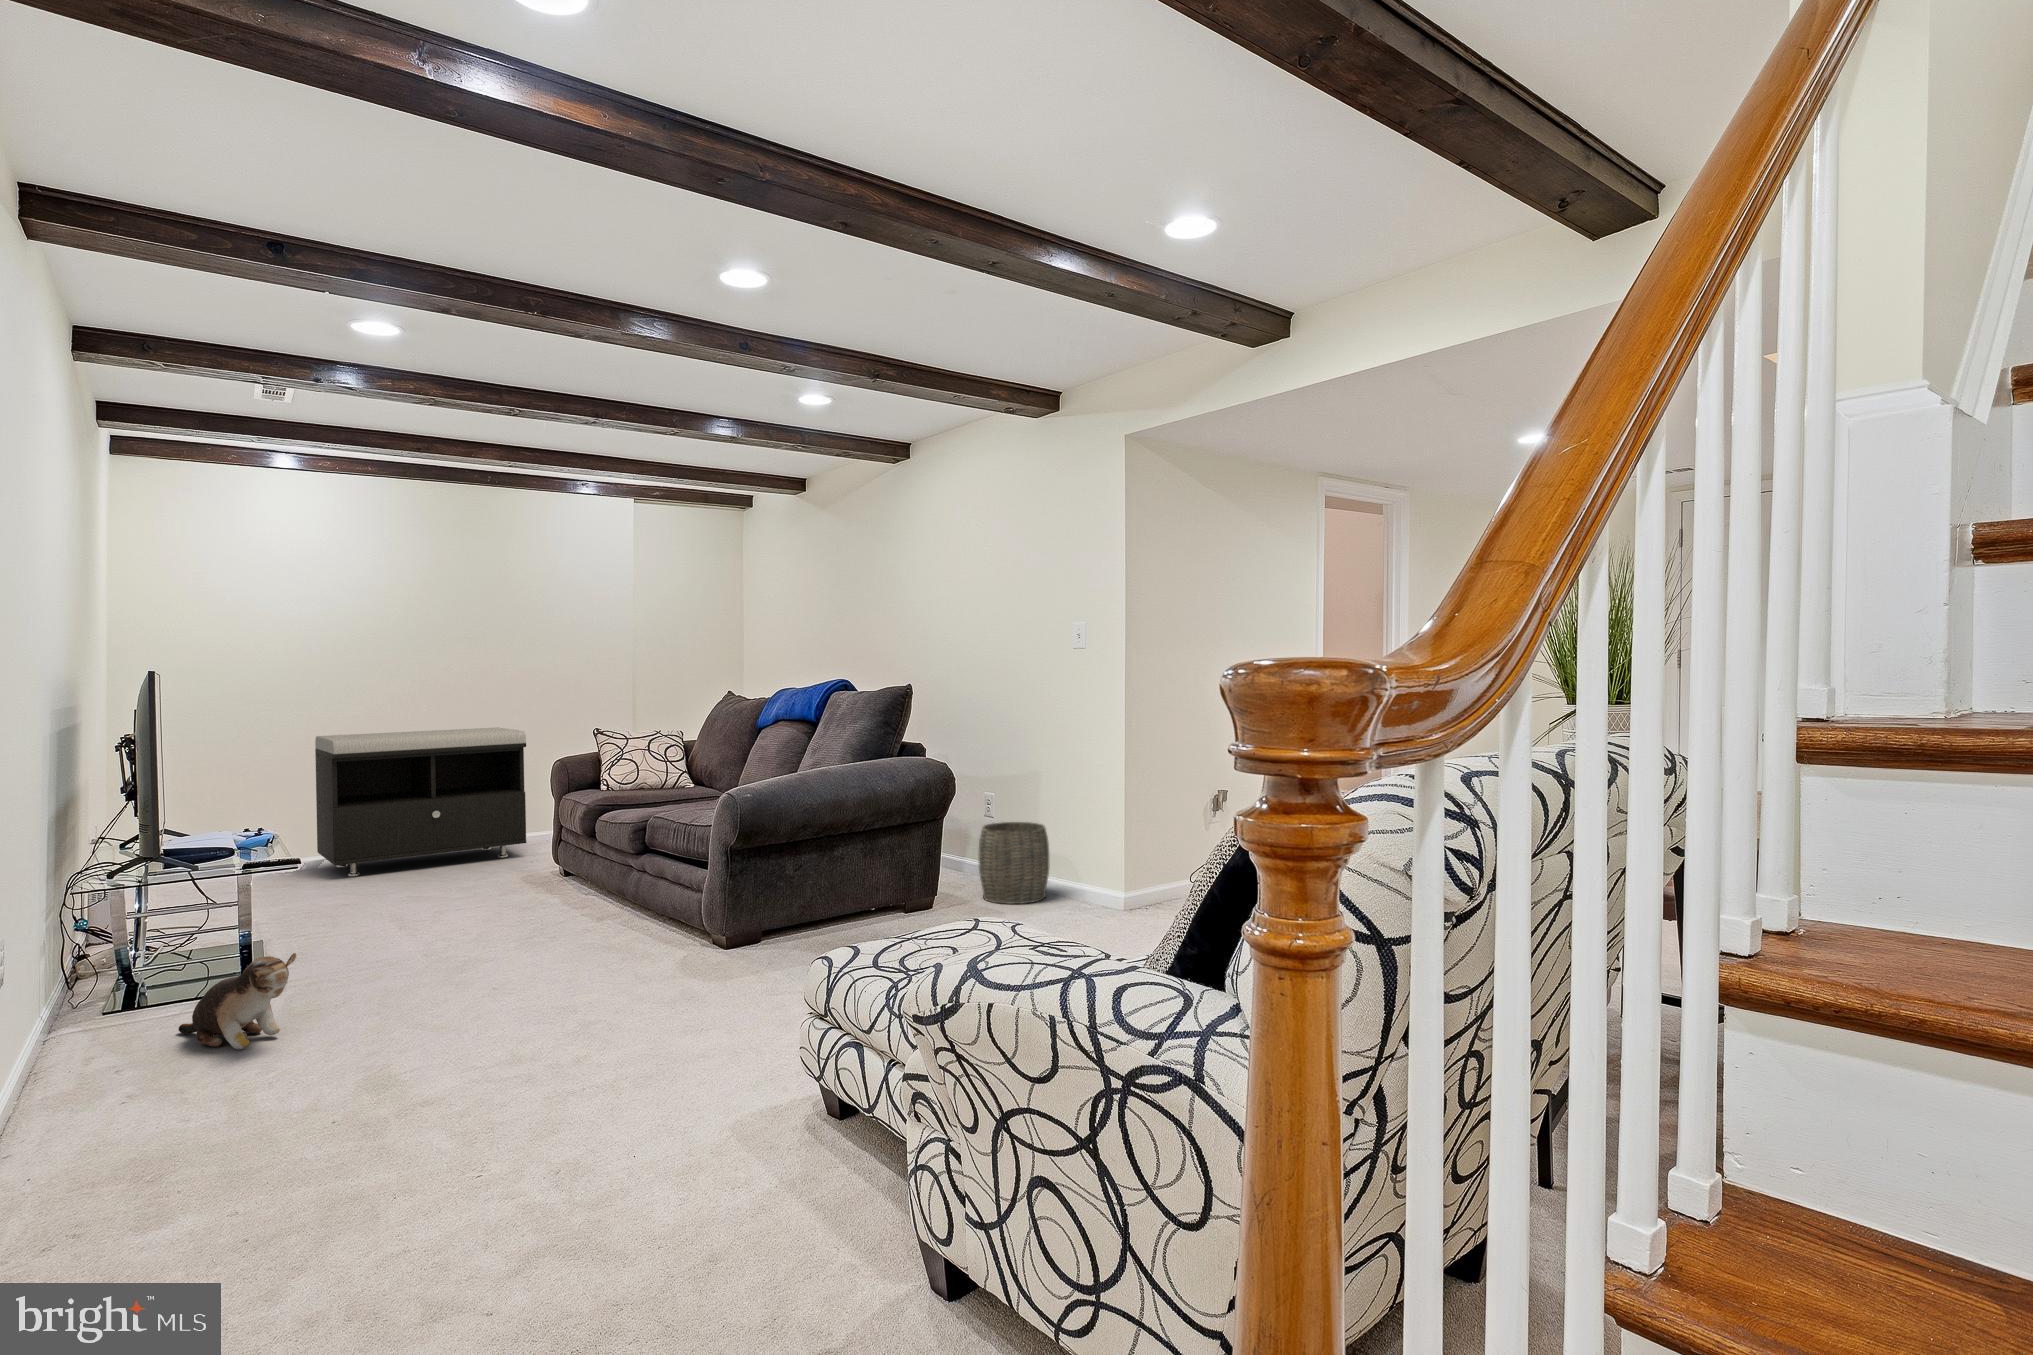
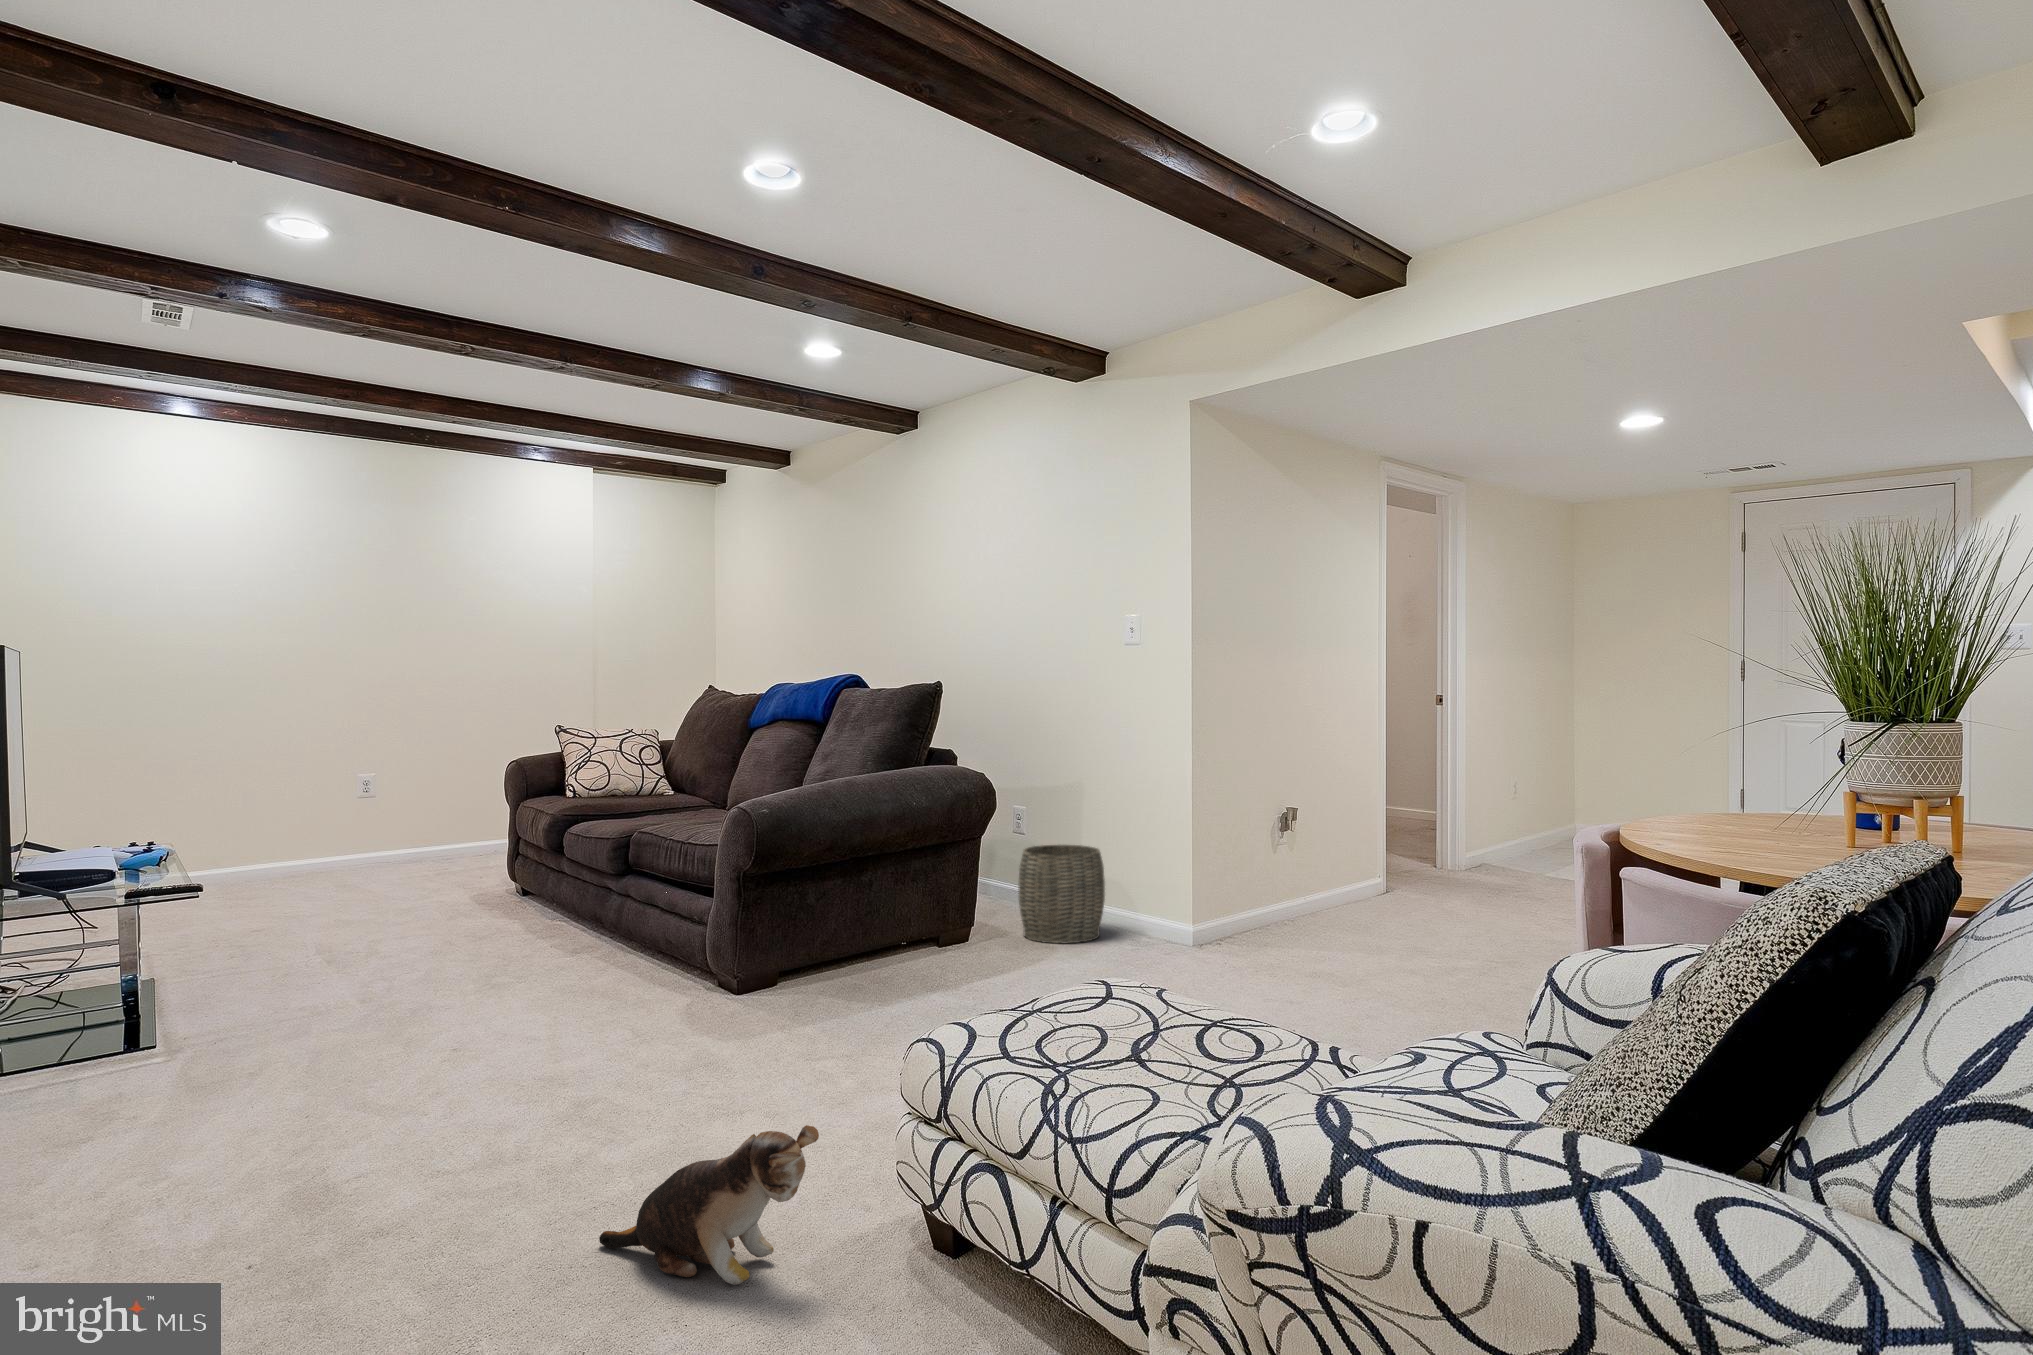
storage bench: present [315,727,527,877] -> none [229,722,475,897]
plush toy: present [179,953,296,1050] -> present [599,1125,819,1285]

